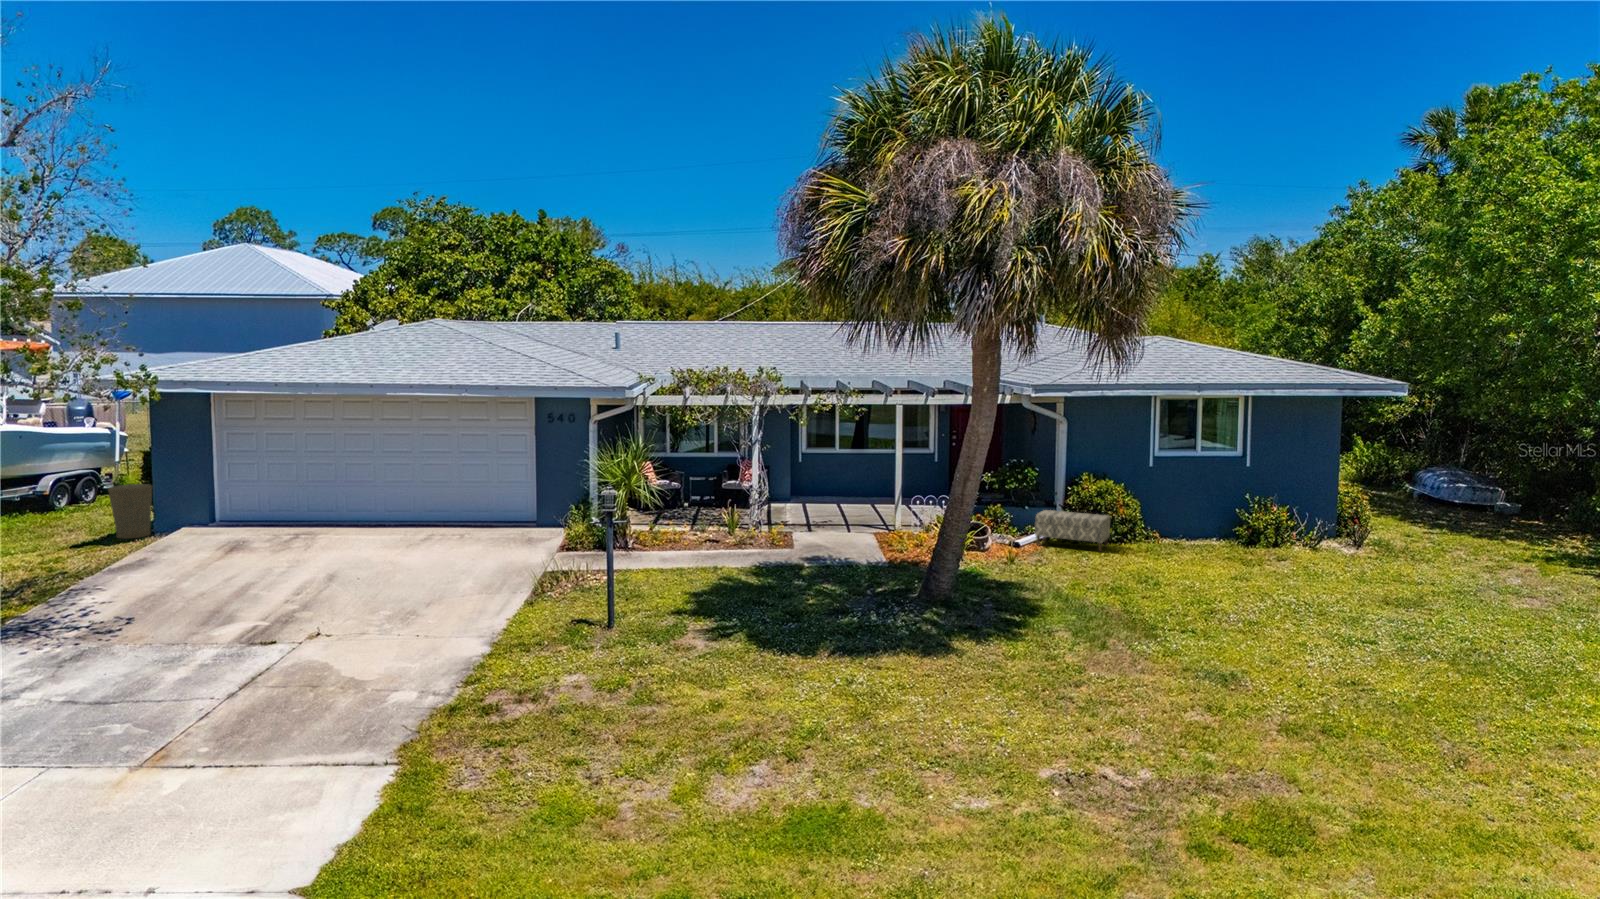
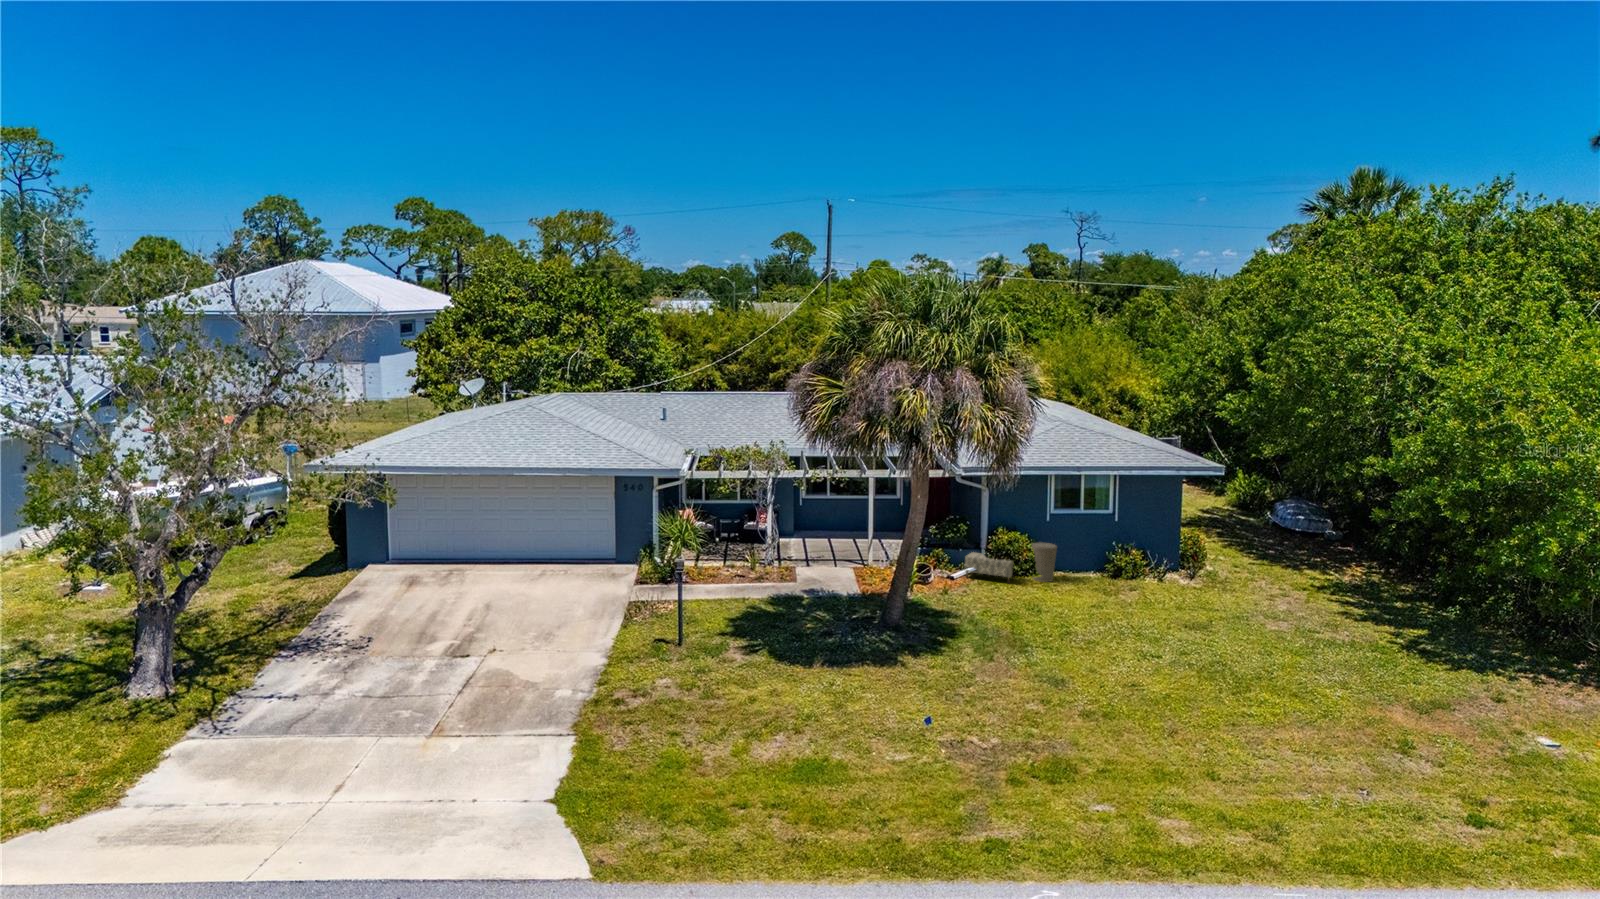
trash can: present [108,484,152,538] -> present [1032,542,1057,582]

